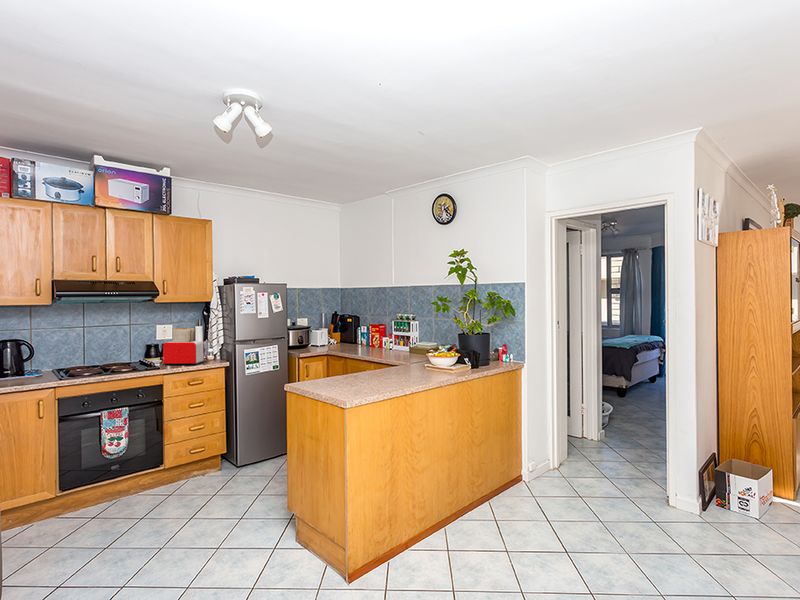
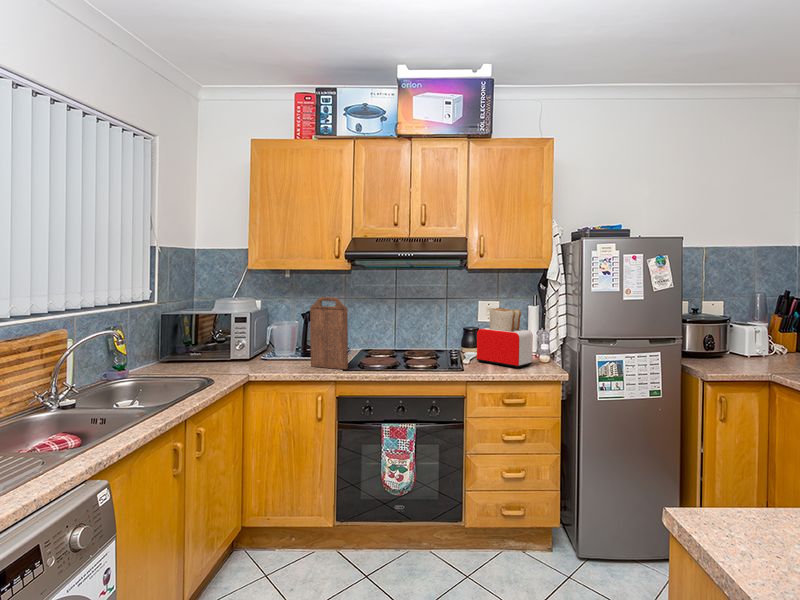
cutting board: none [17,326,59,384] -> present [310,297,348,369]

